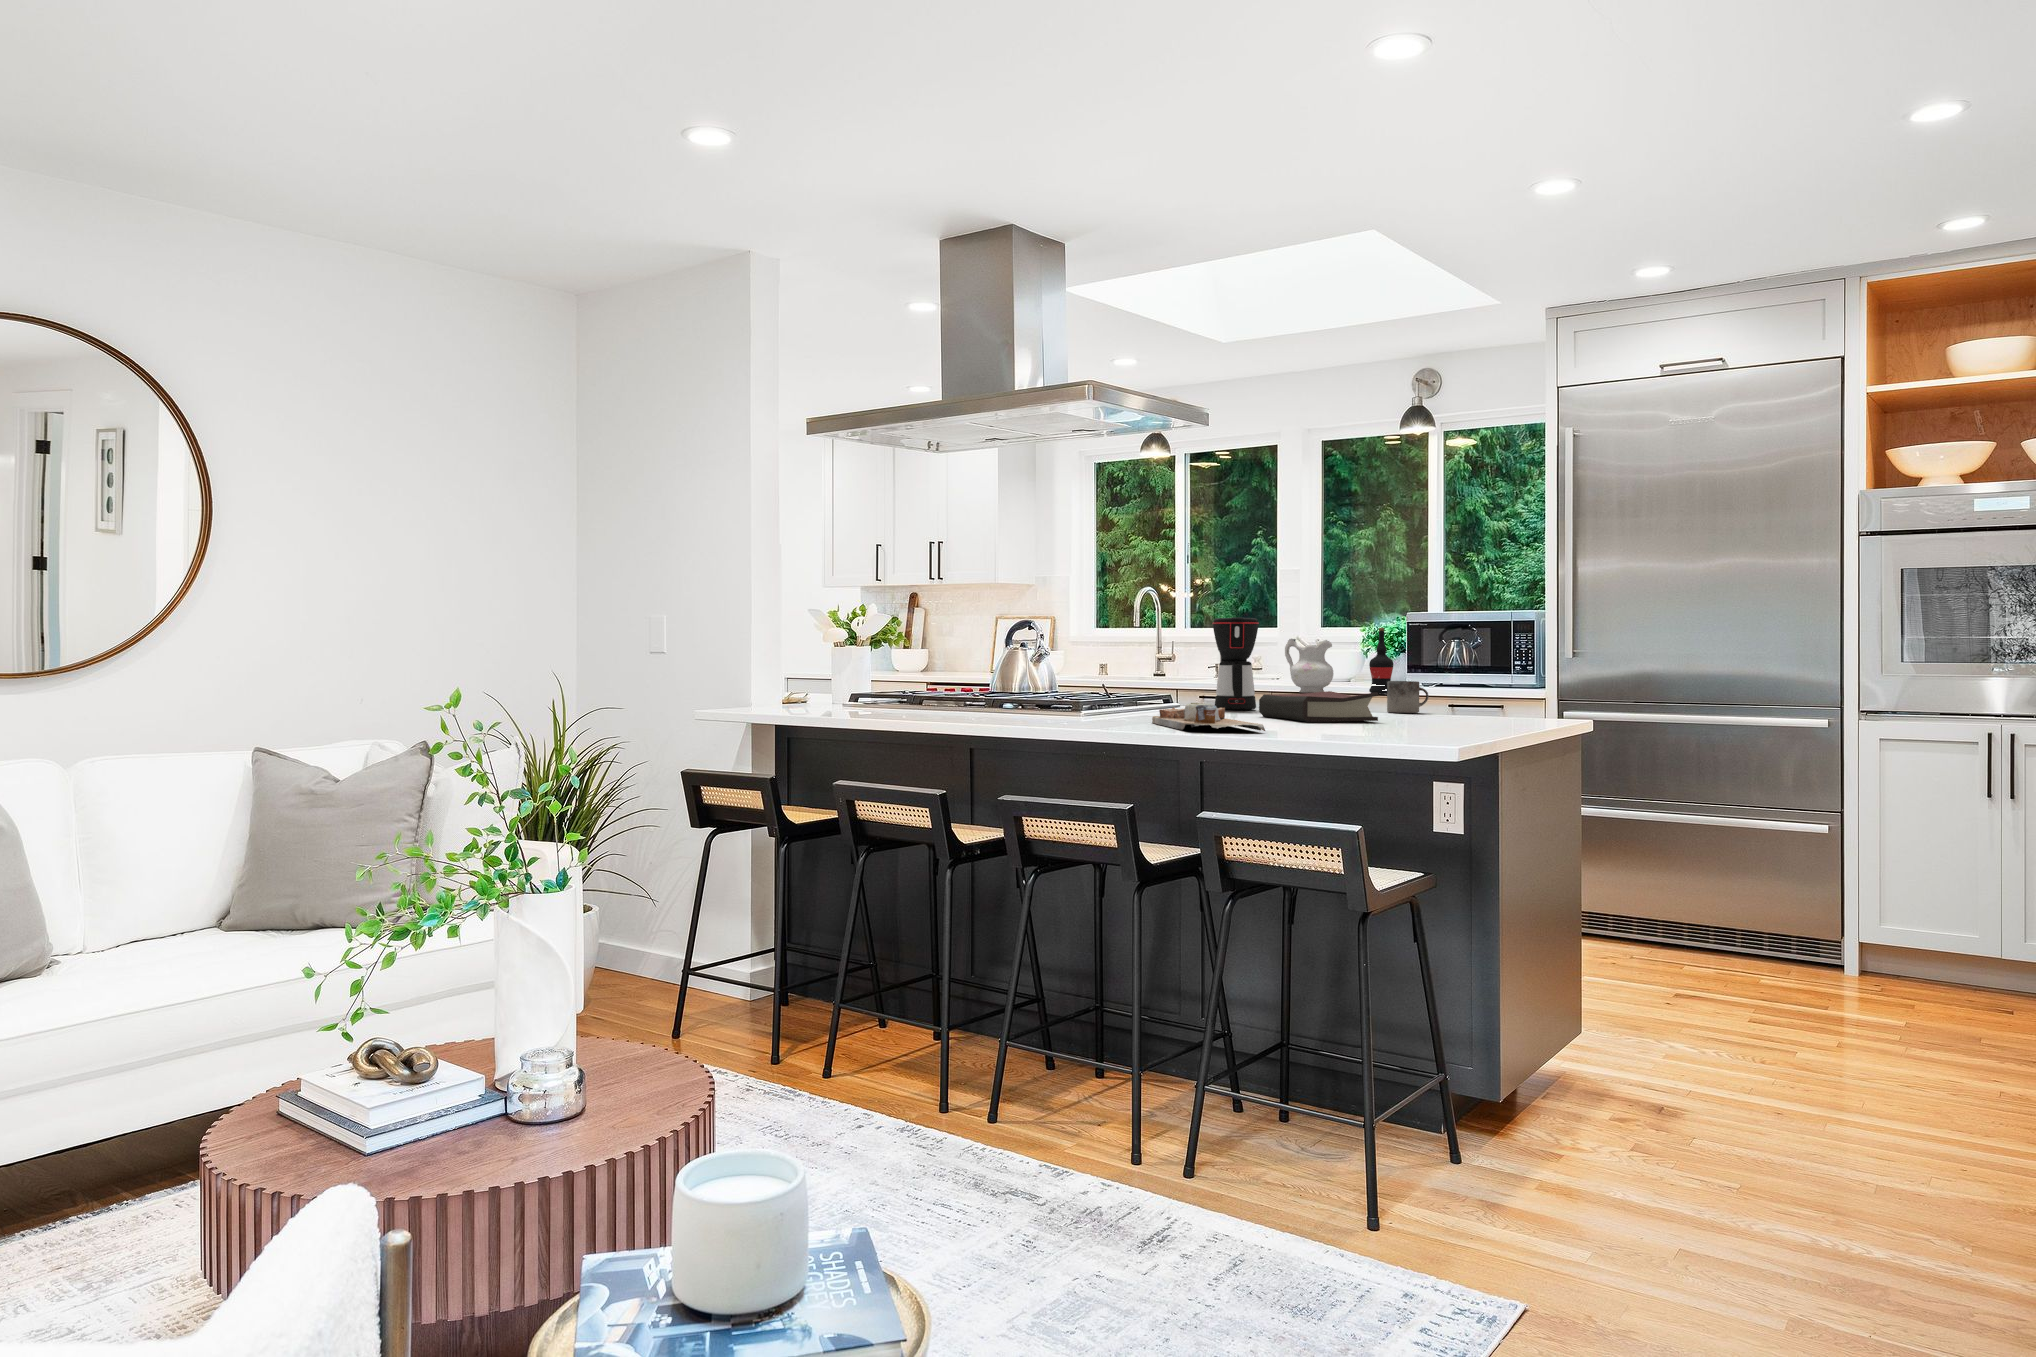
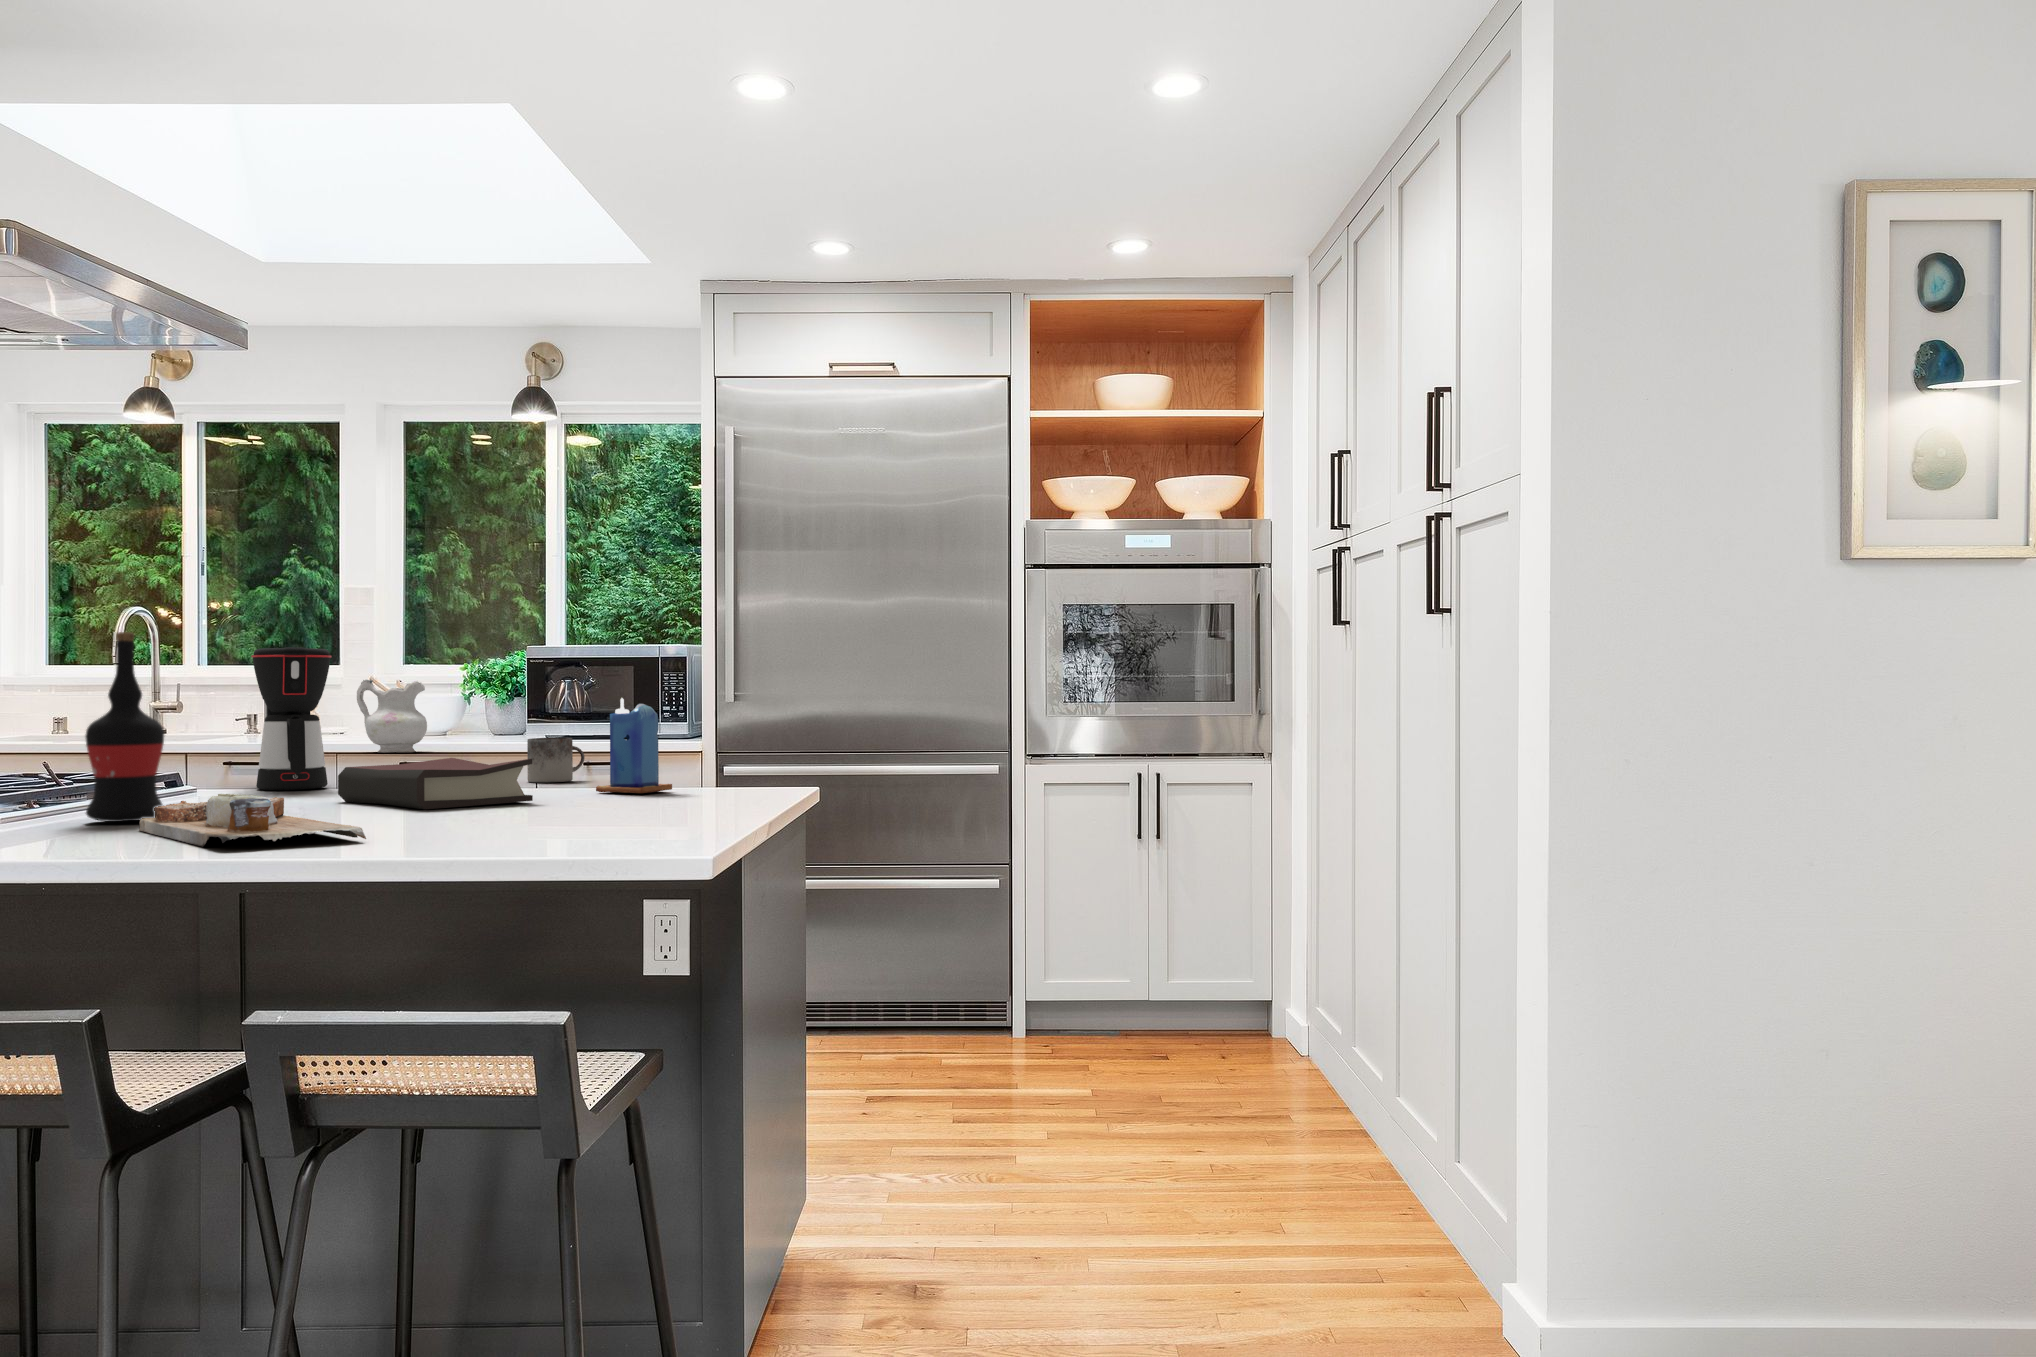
wine bottle: present [1369,628,1393,694] -> present [86,632,164,822]
candle: none [1427,652,1483,721] -> present [596,698,672,793]

